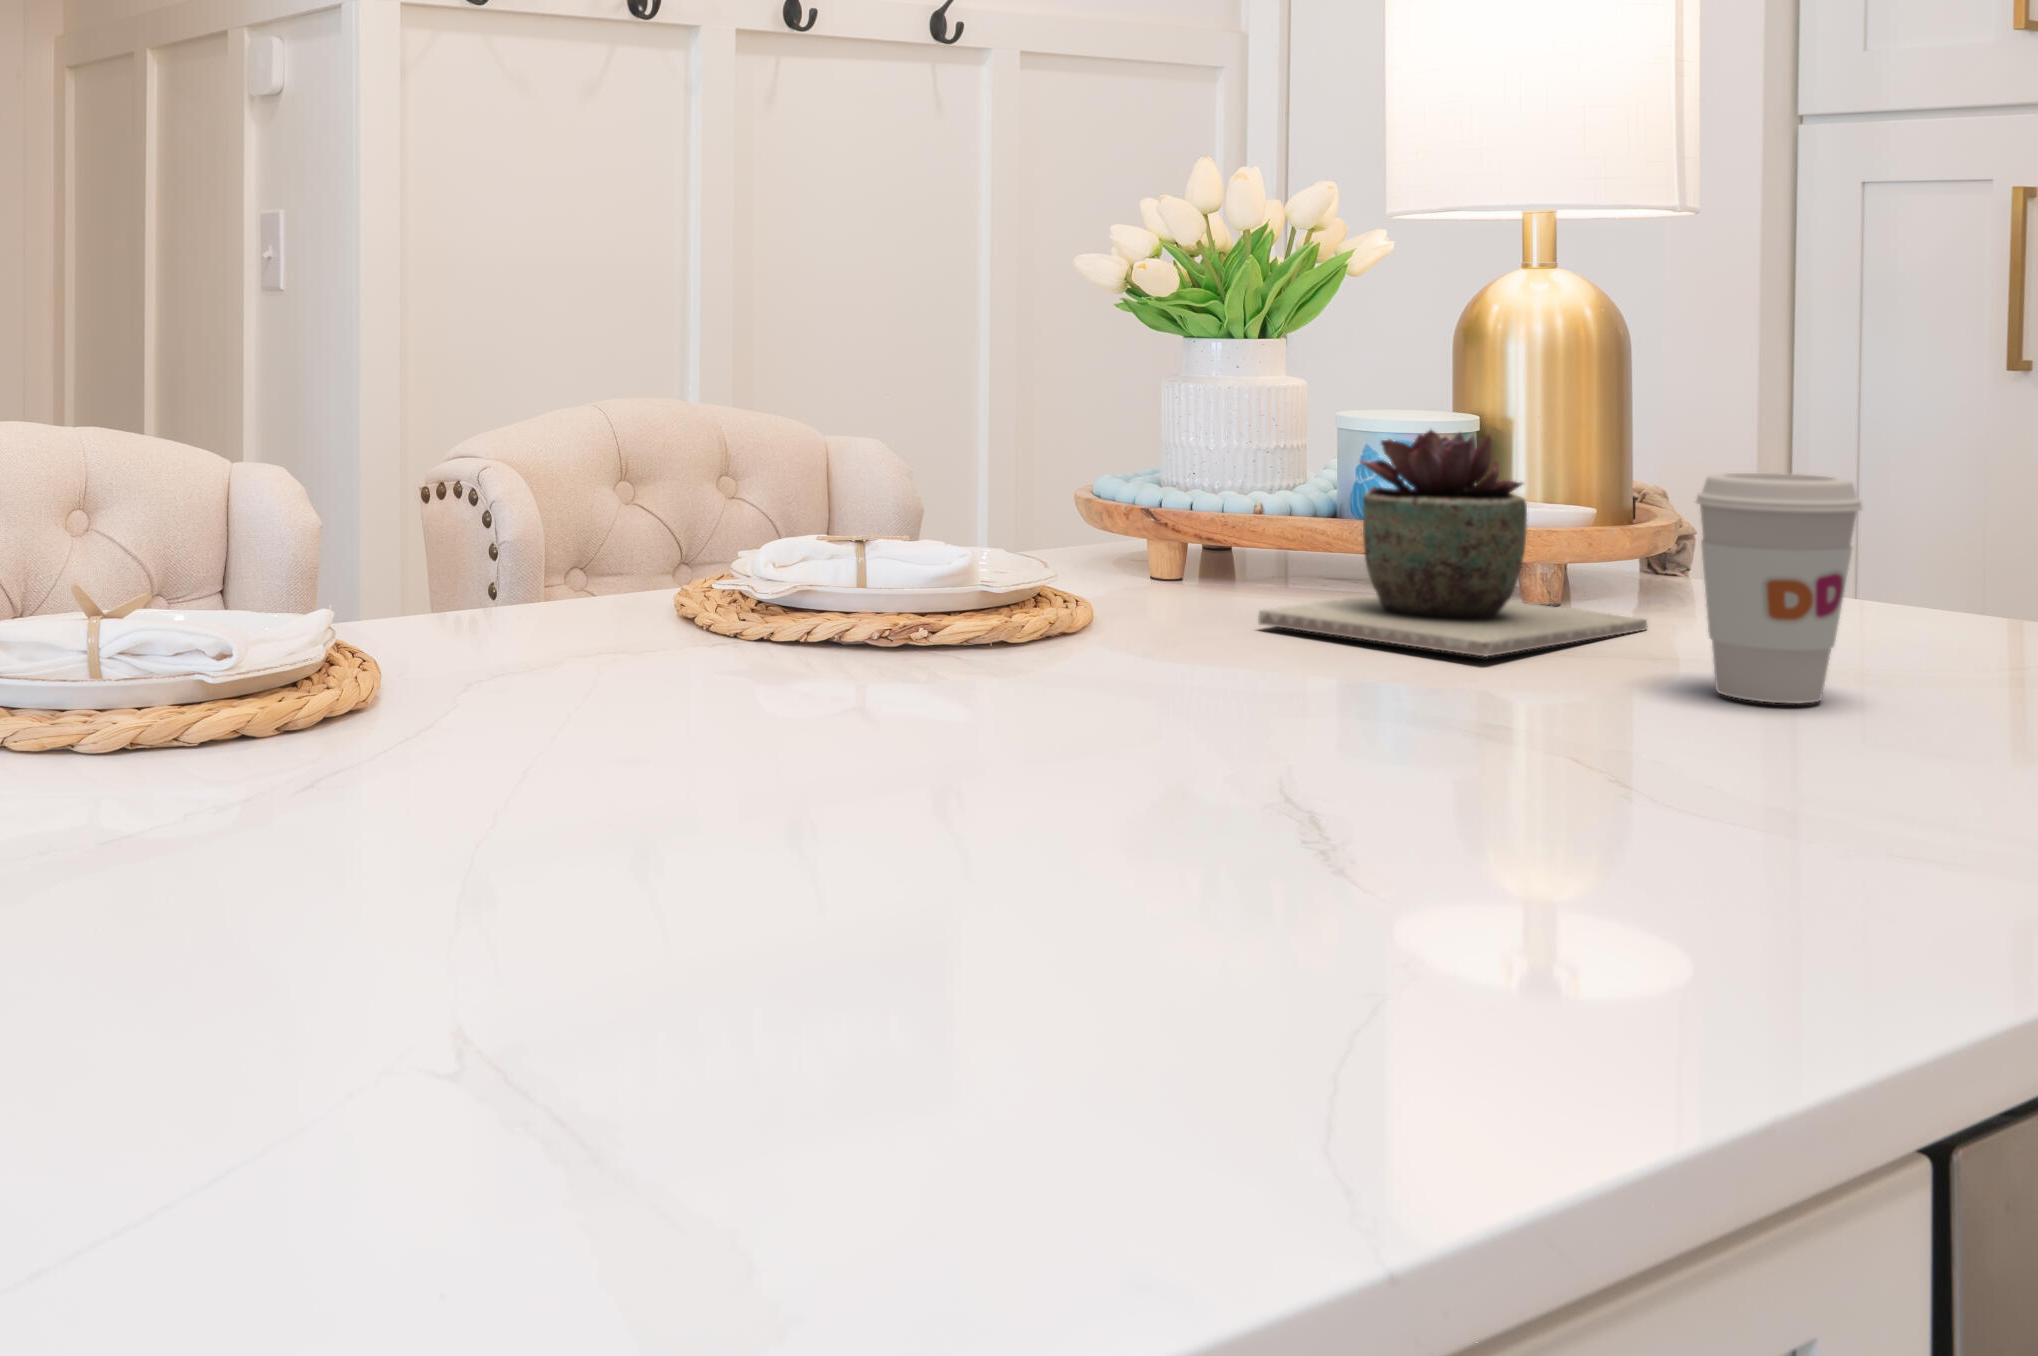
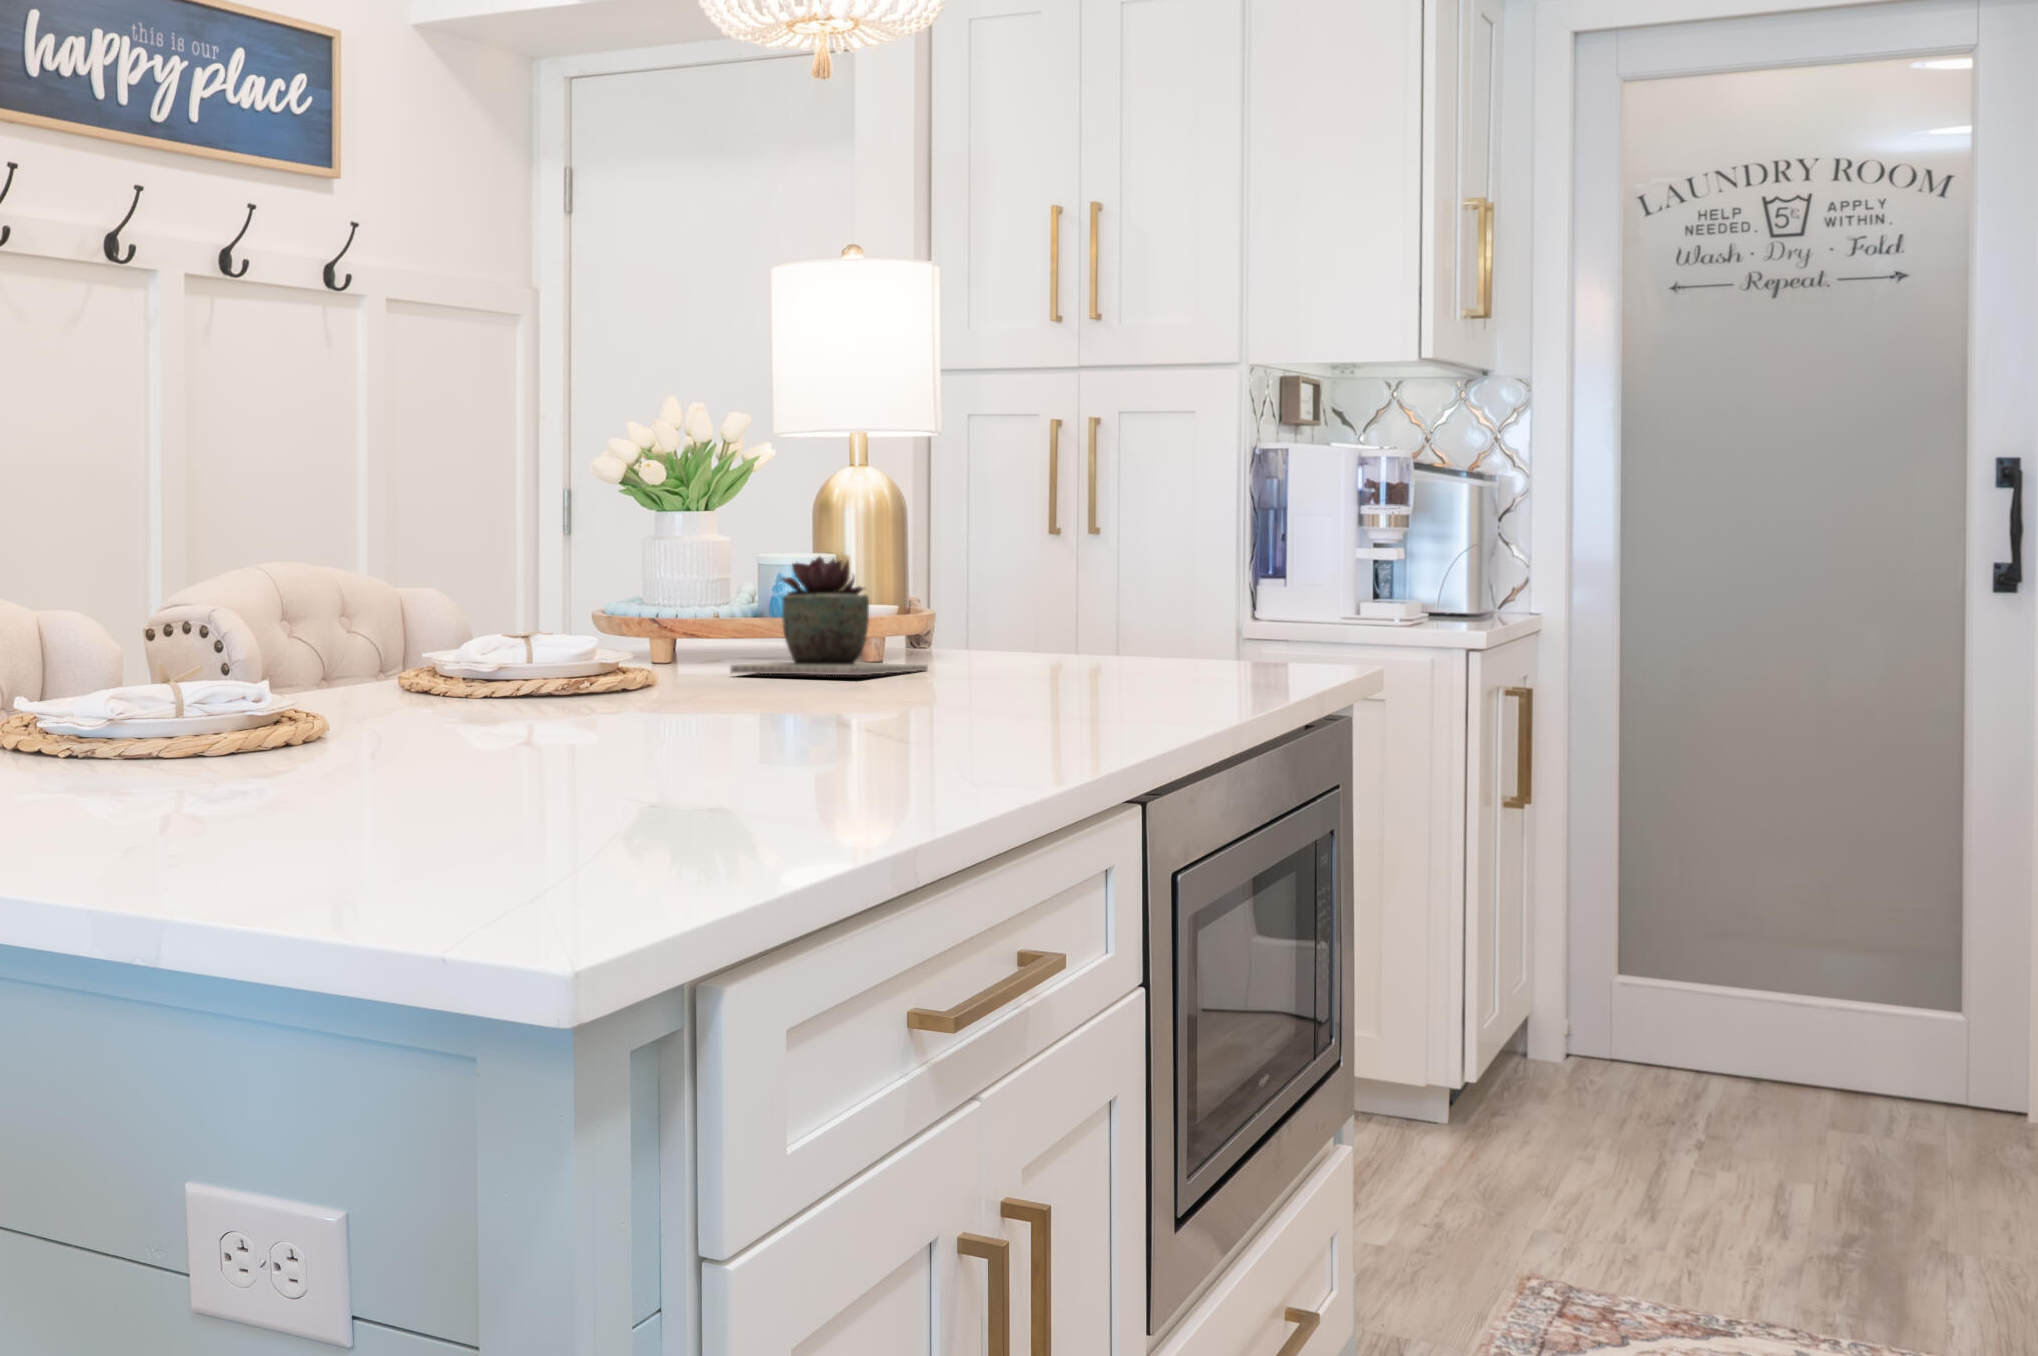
coffee cup: present [1696,473,1862,703] -> none [960,567,1034,682]

